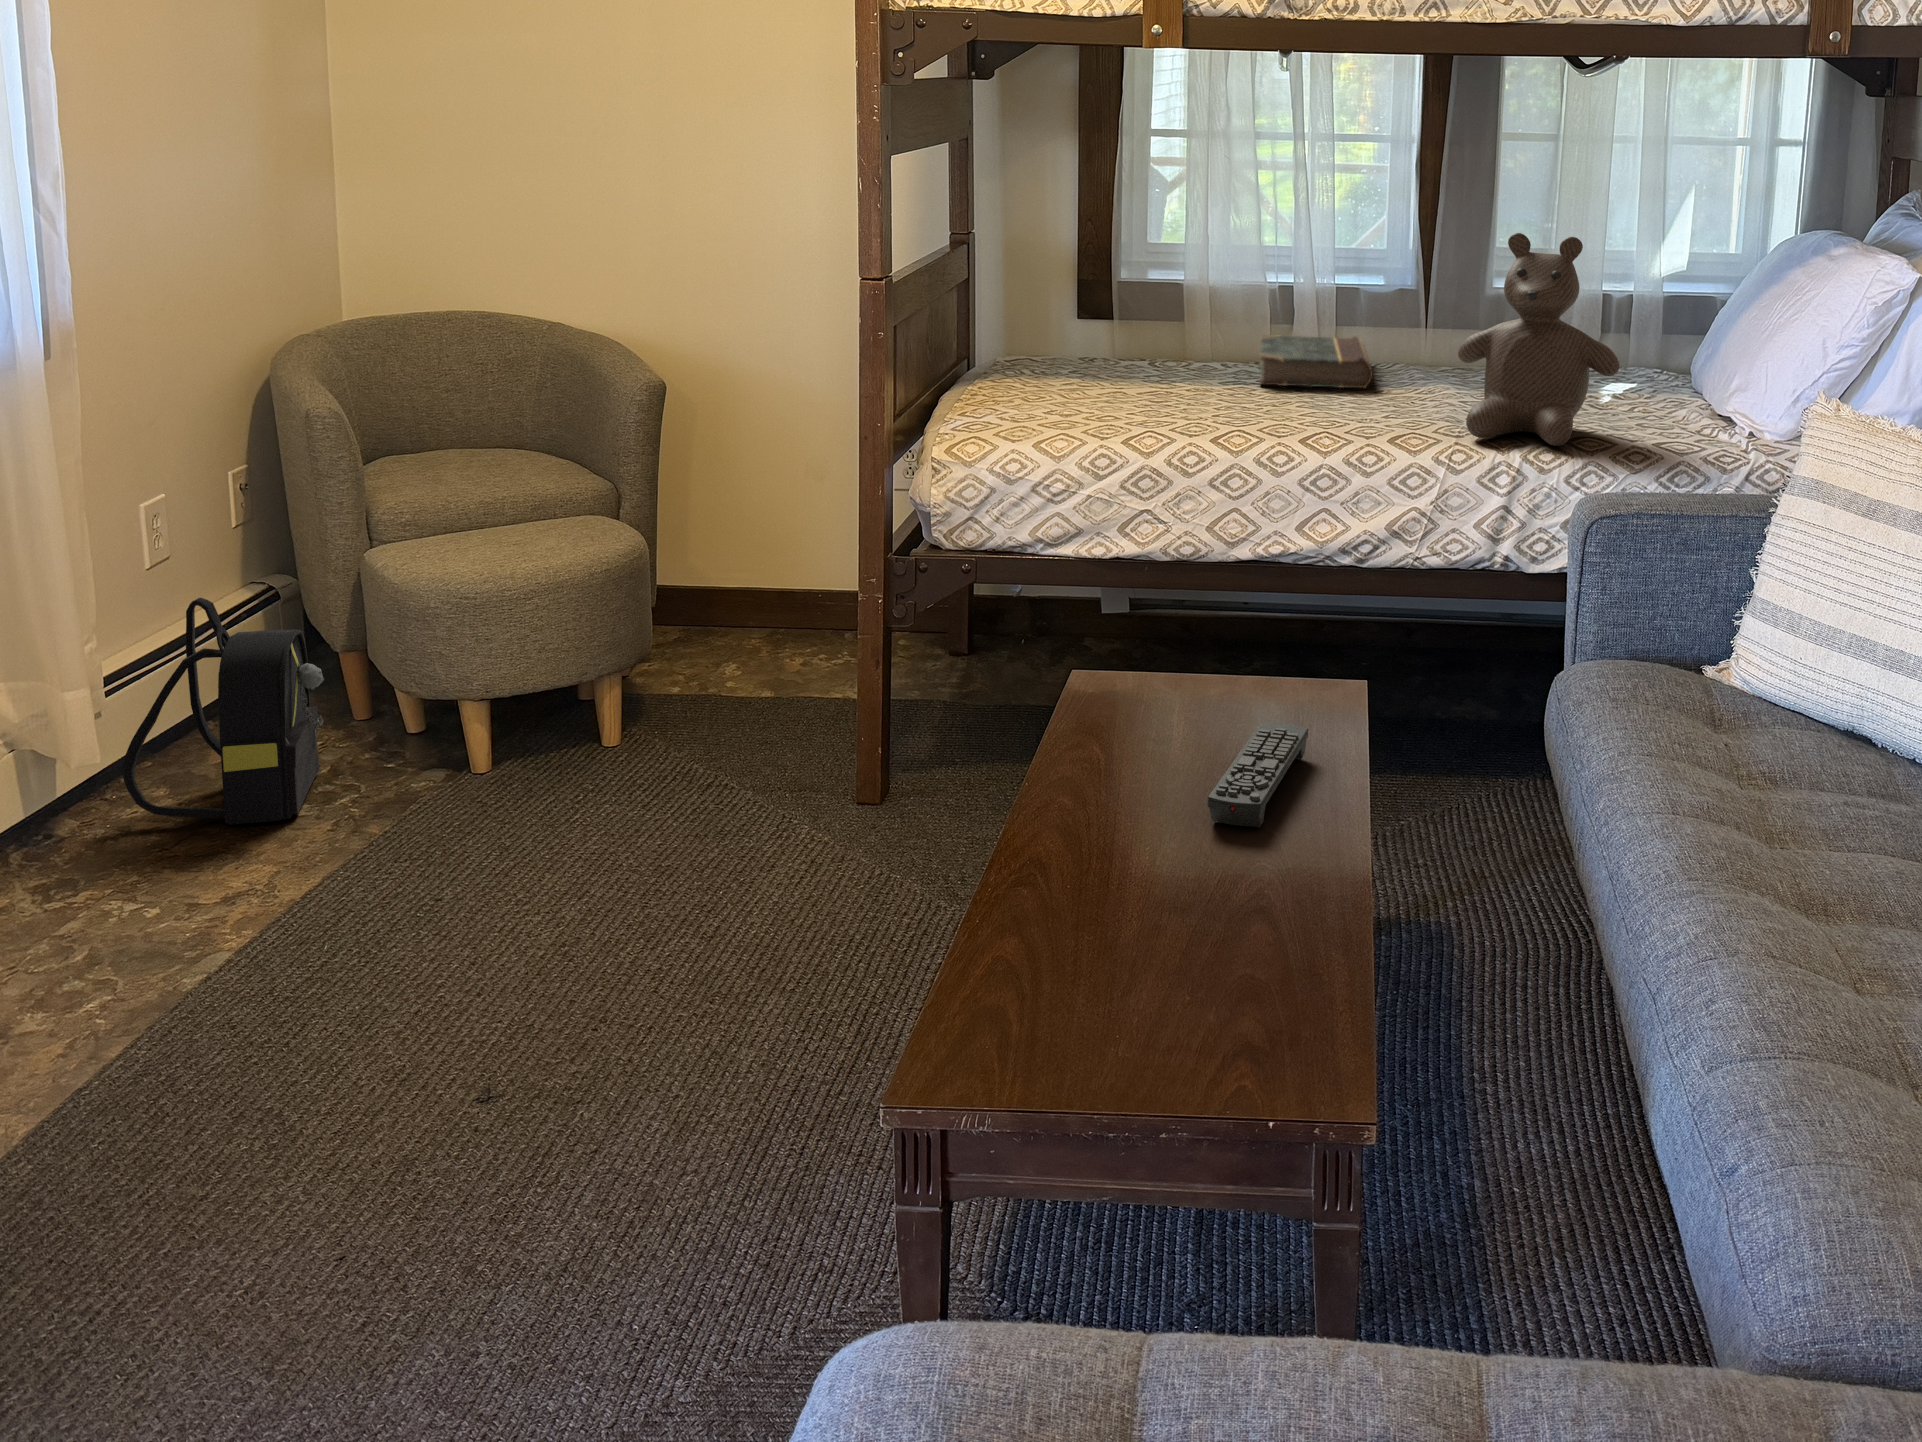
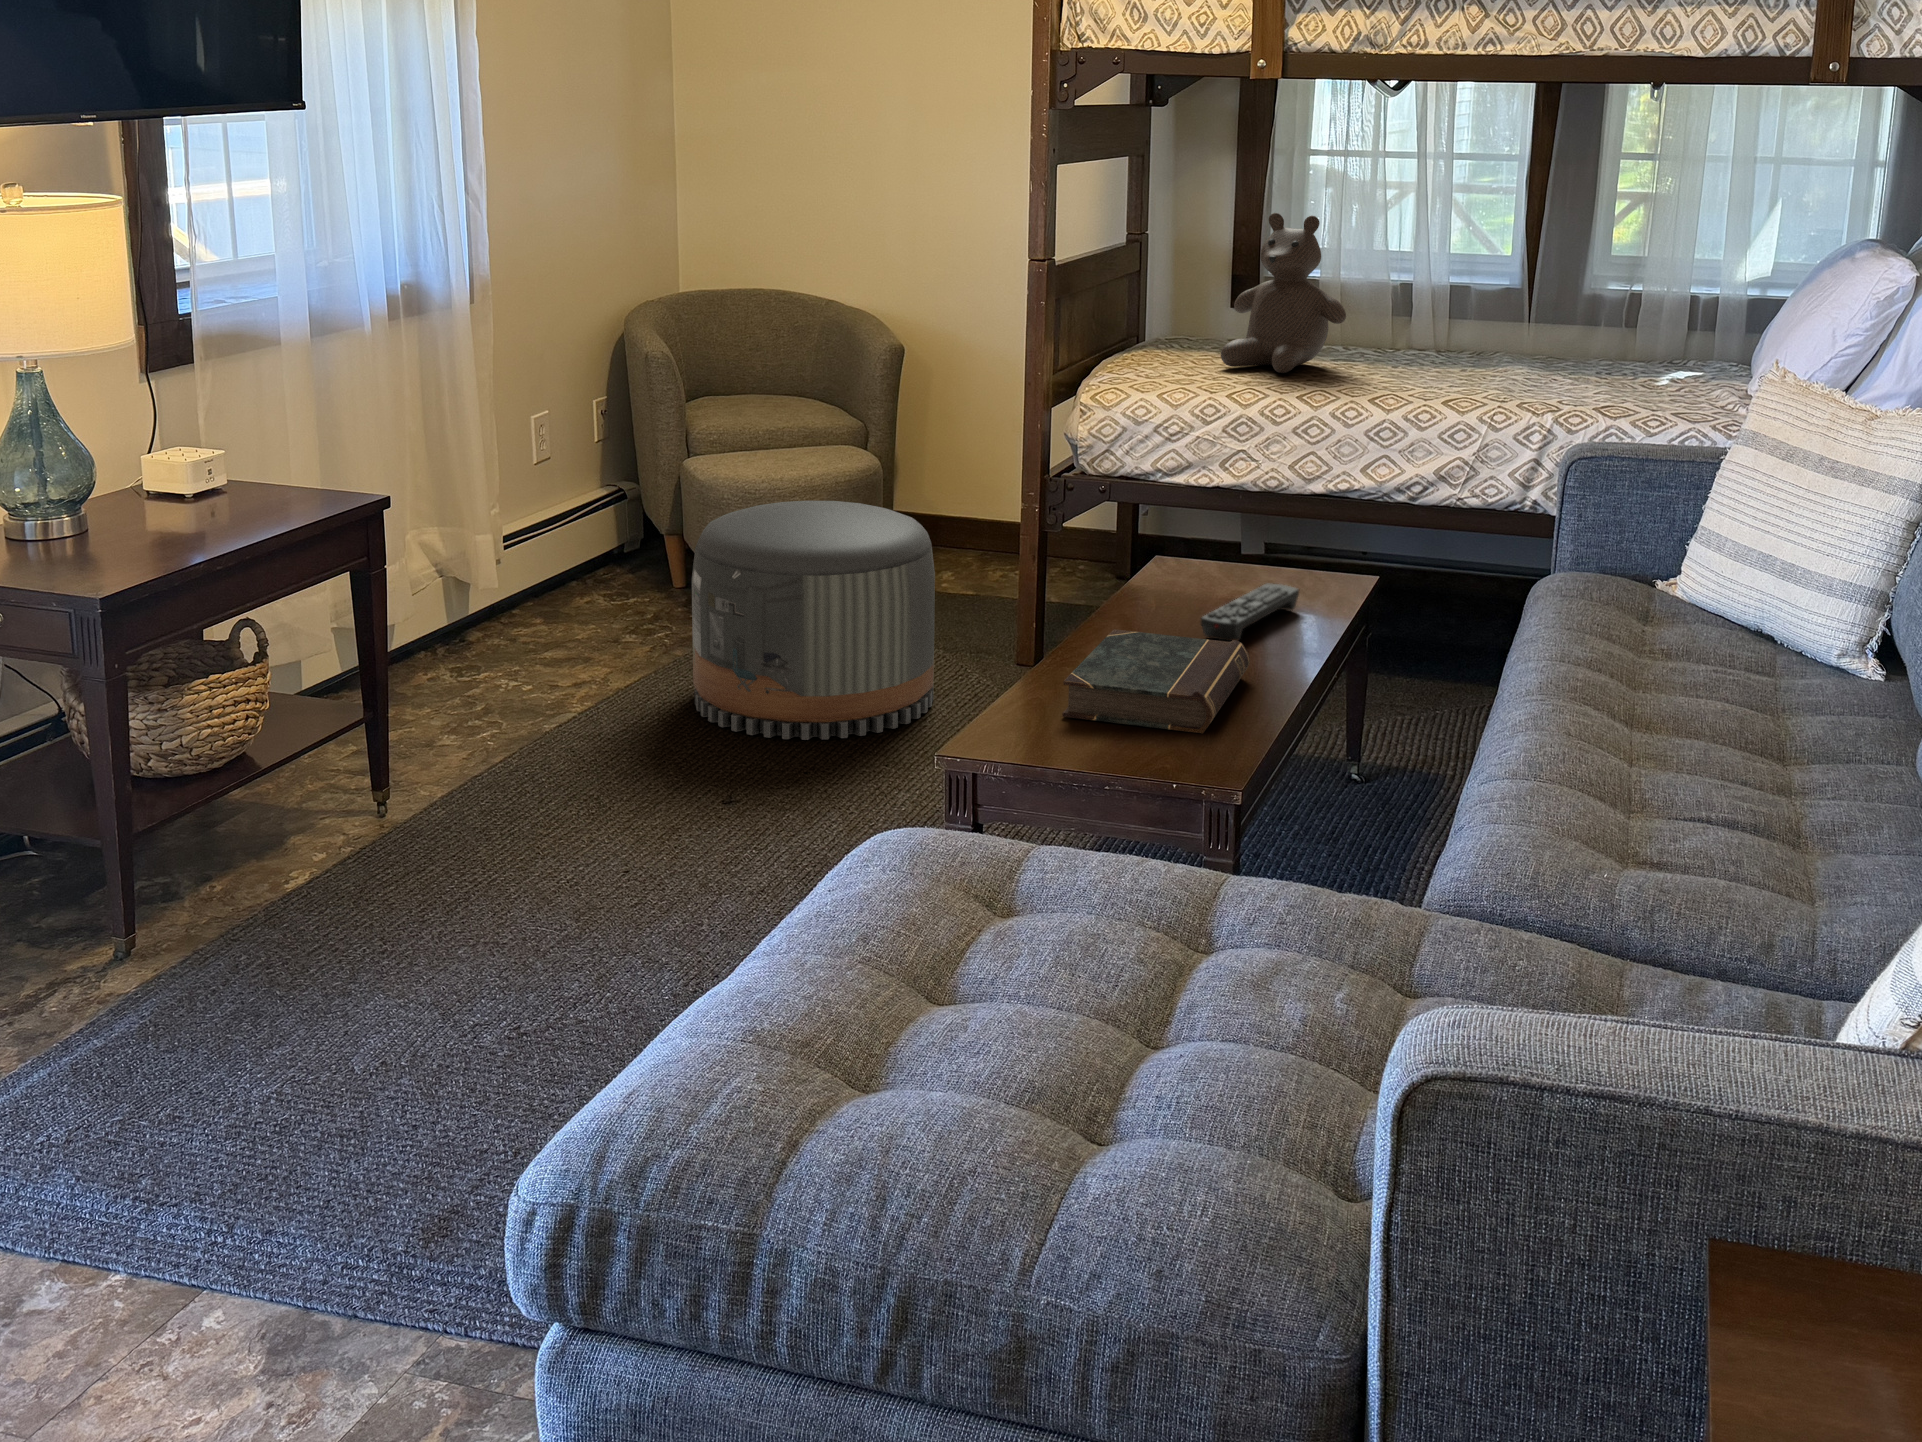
teddy bear: present [1458,233,1620,446] -> present [1221,213,1346,373]
book: present [1260,335,1373,388] -> present [1062,629,1250,733]
backpack: present [122,598,324,825] -> none [515,478,647,639]
pouf: none [408,615,763,975] -> present [692,501,935,740]

